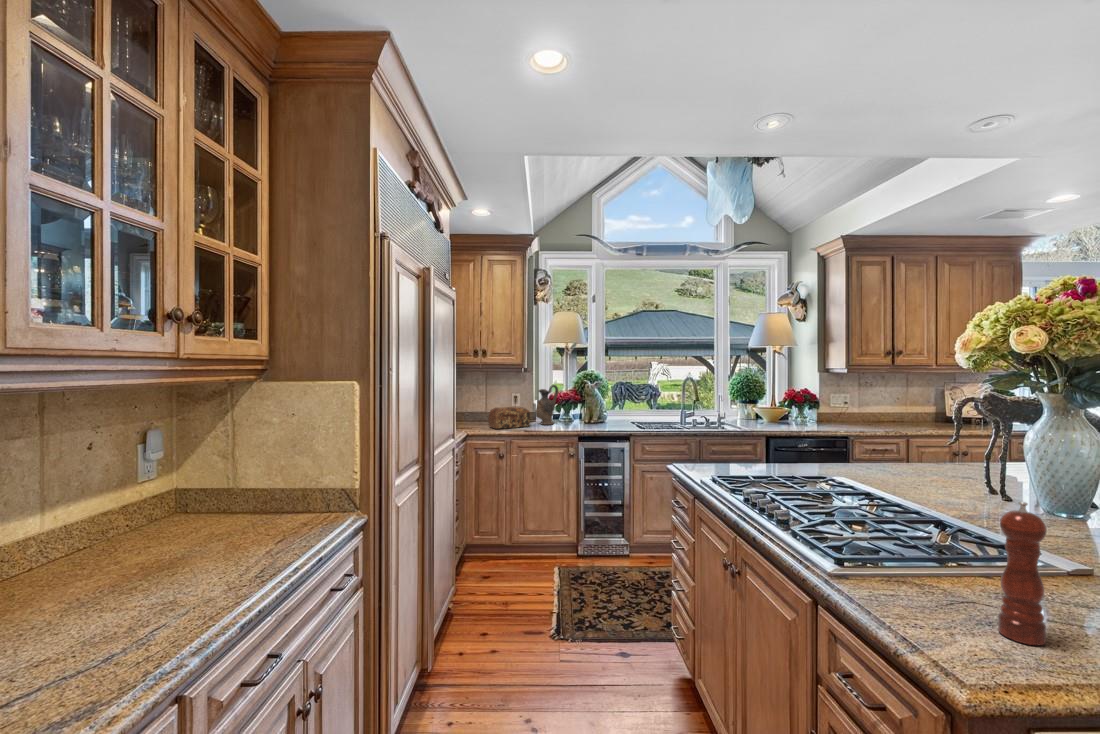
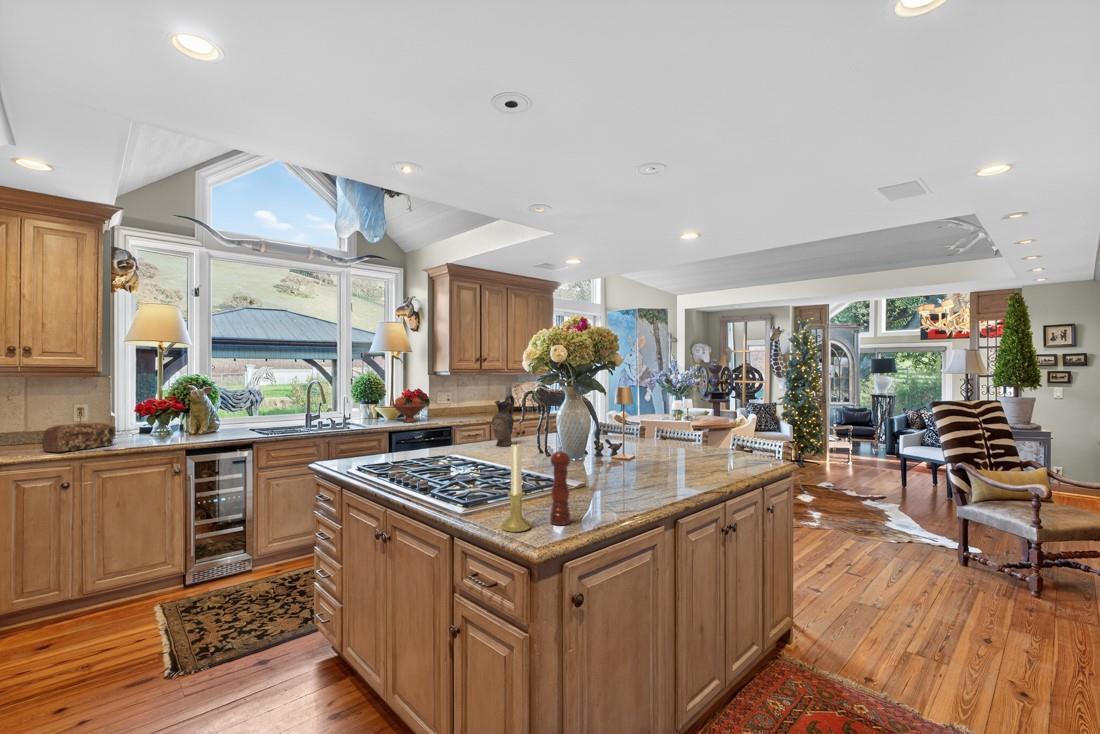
ceramic pitcher: present [535,385,558,425] -> present [492,394,514,446]
fruit bowl: none [773,397,816,427] -> present [393,397,426,422]
candle holder: none [896,483,955,633] -> present [501,442,531,532]

